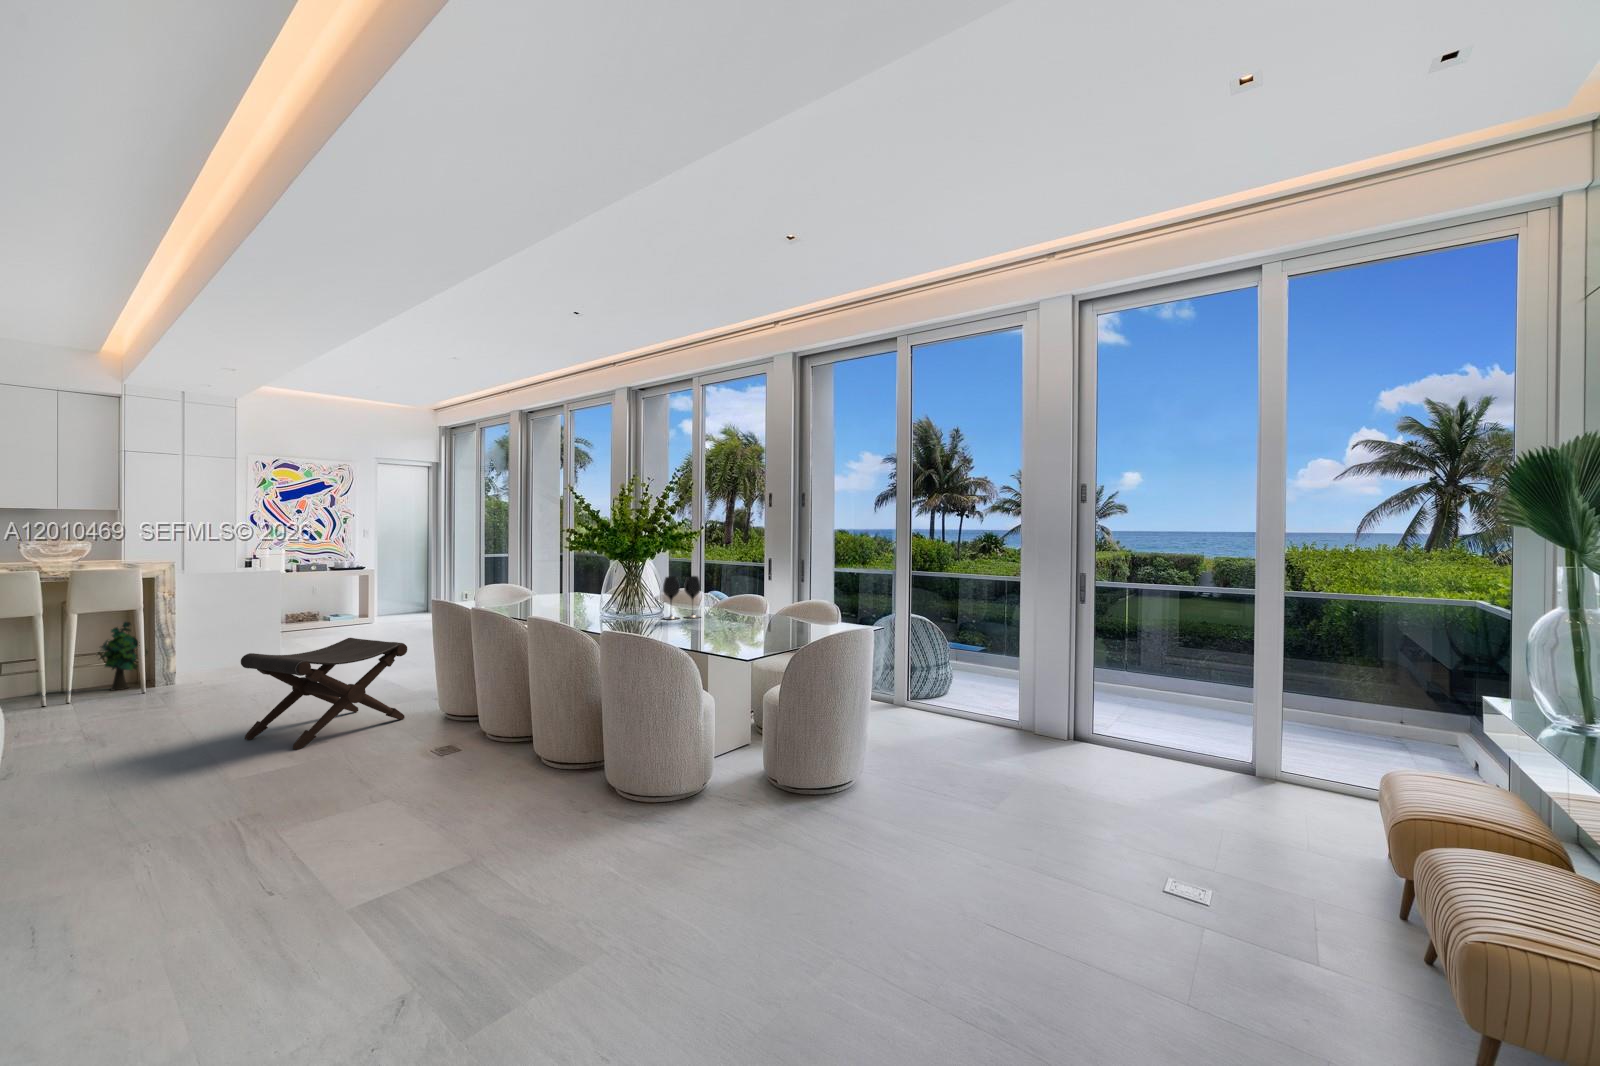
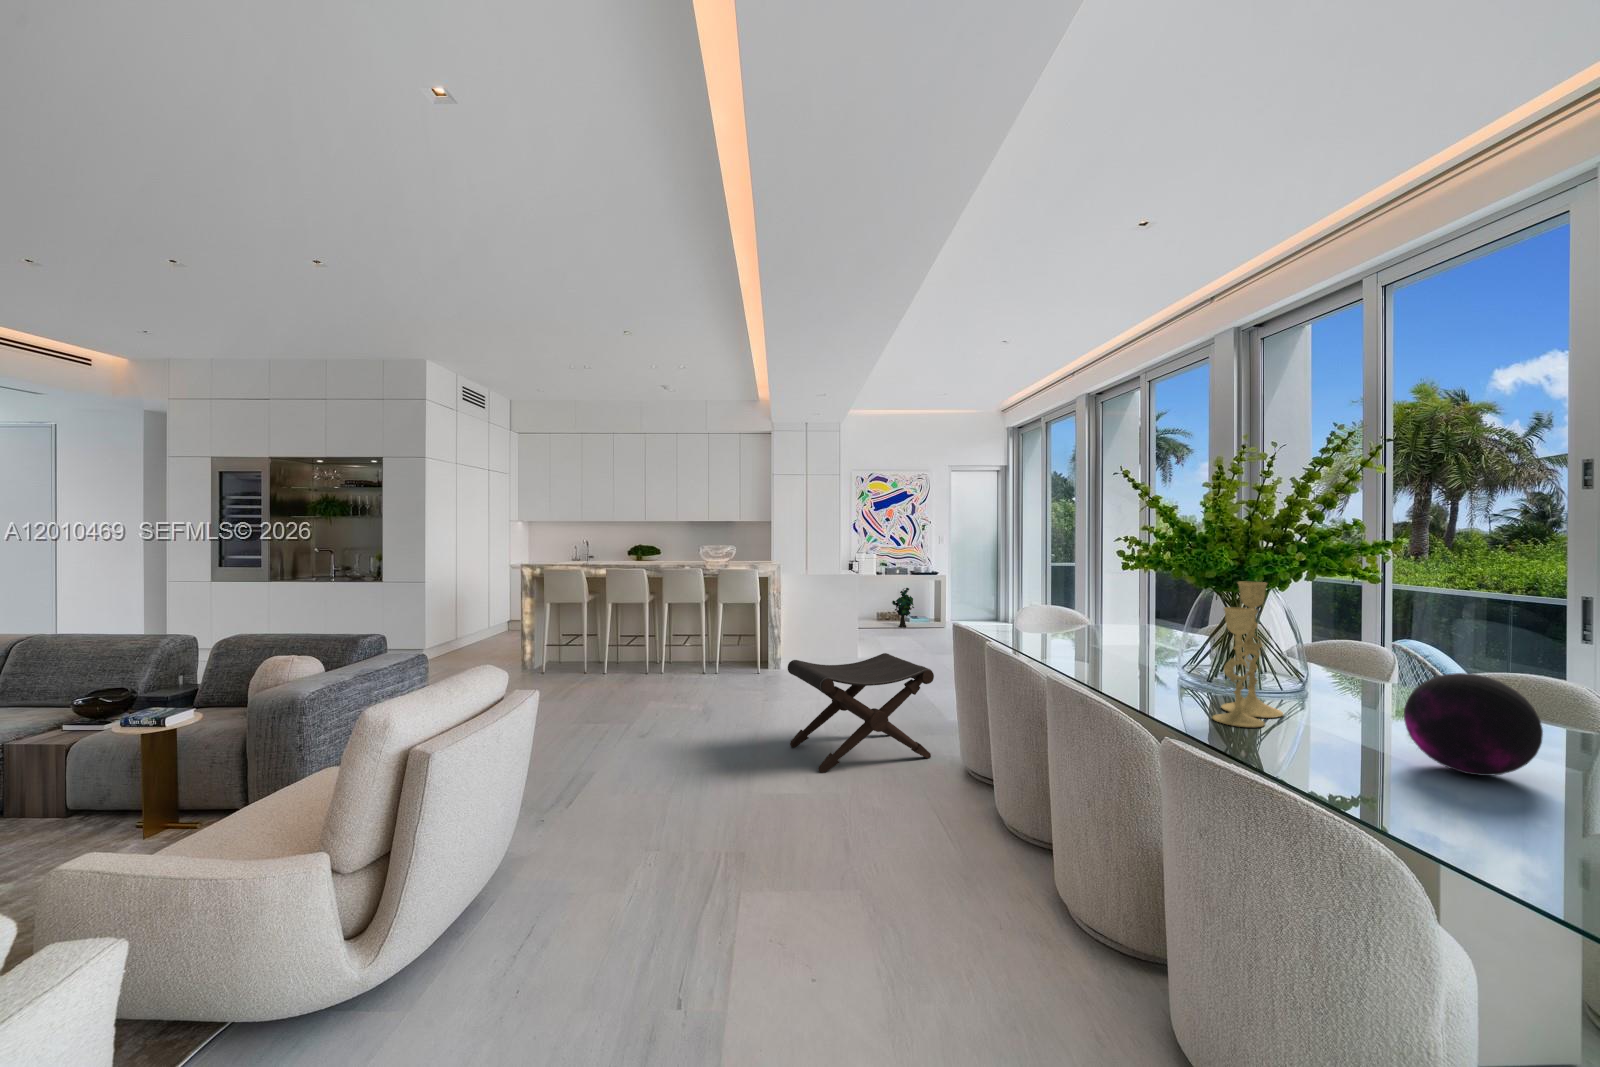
candlestick: none [620,554,653,630] -> present [1213,582,1283,727]
wine glass: present [663,576,701,620] -> none [1304,626,1400,715]
decorative orb: none [698,588,741,631] -> present [1404,673,1543,776]
decorative plant: present [98,622,148,690] -> present [892,588,914,627]

